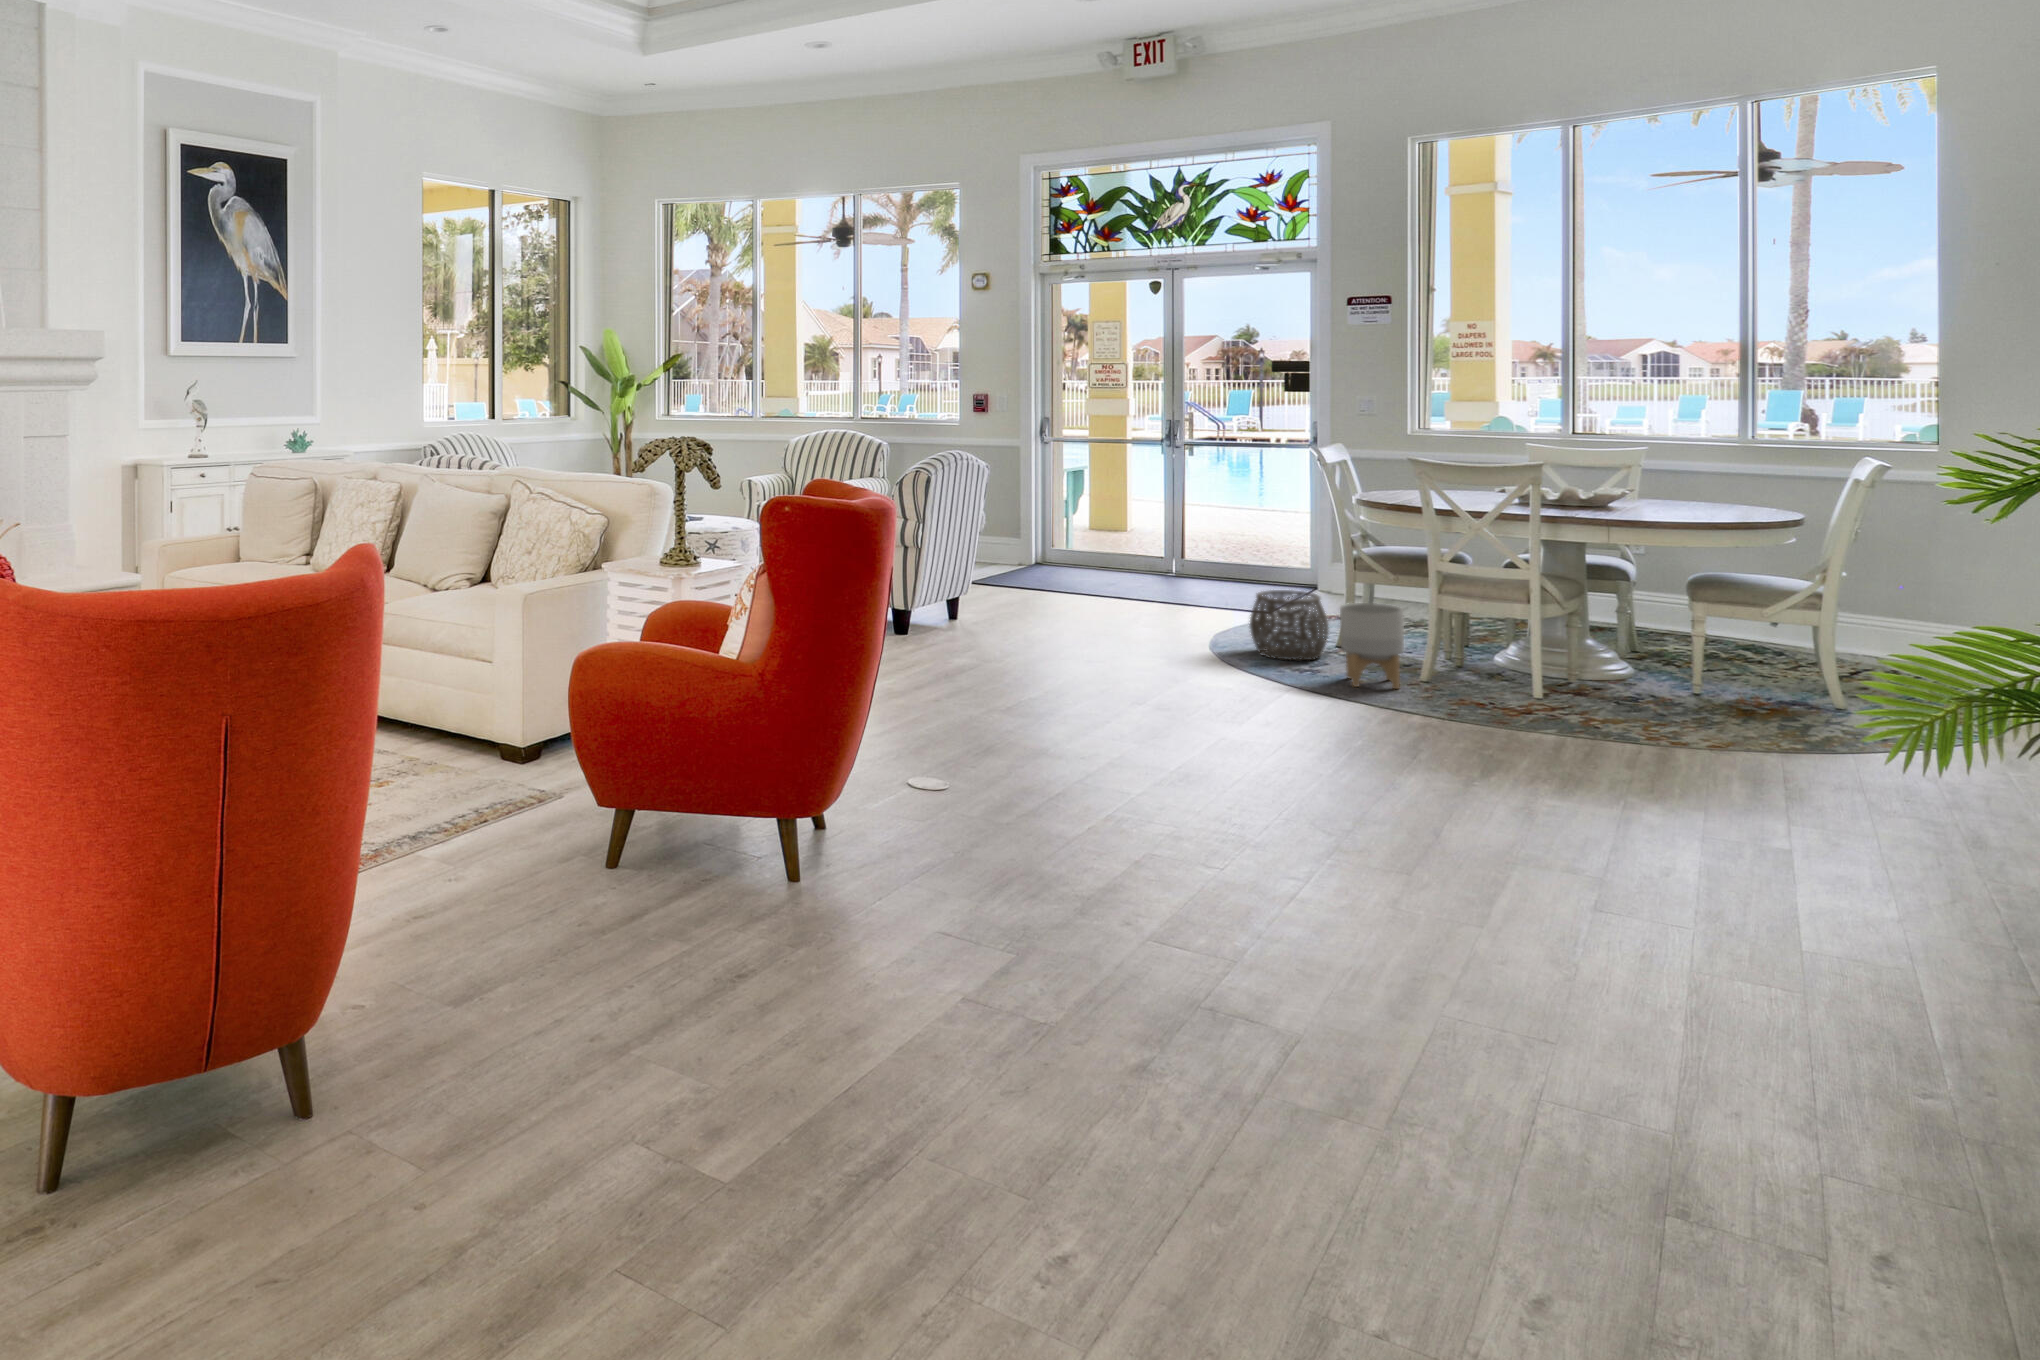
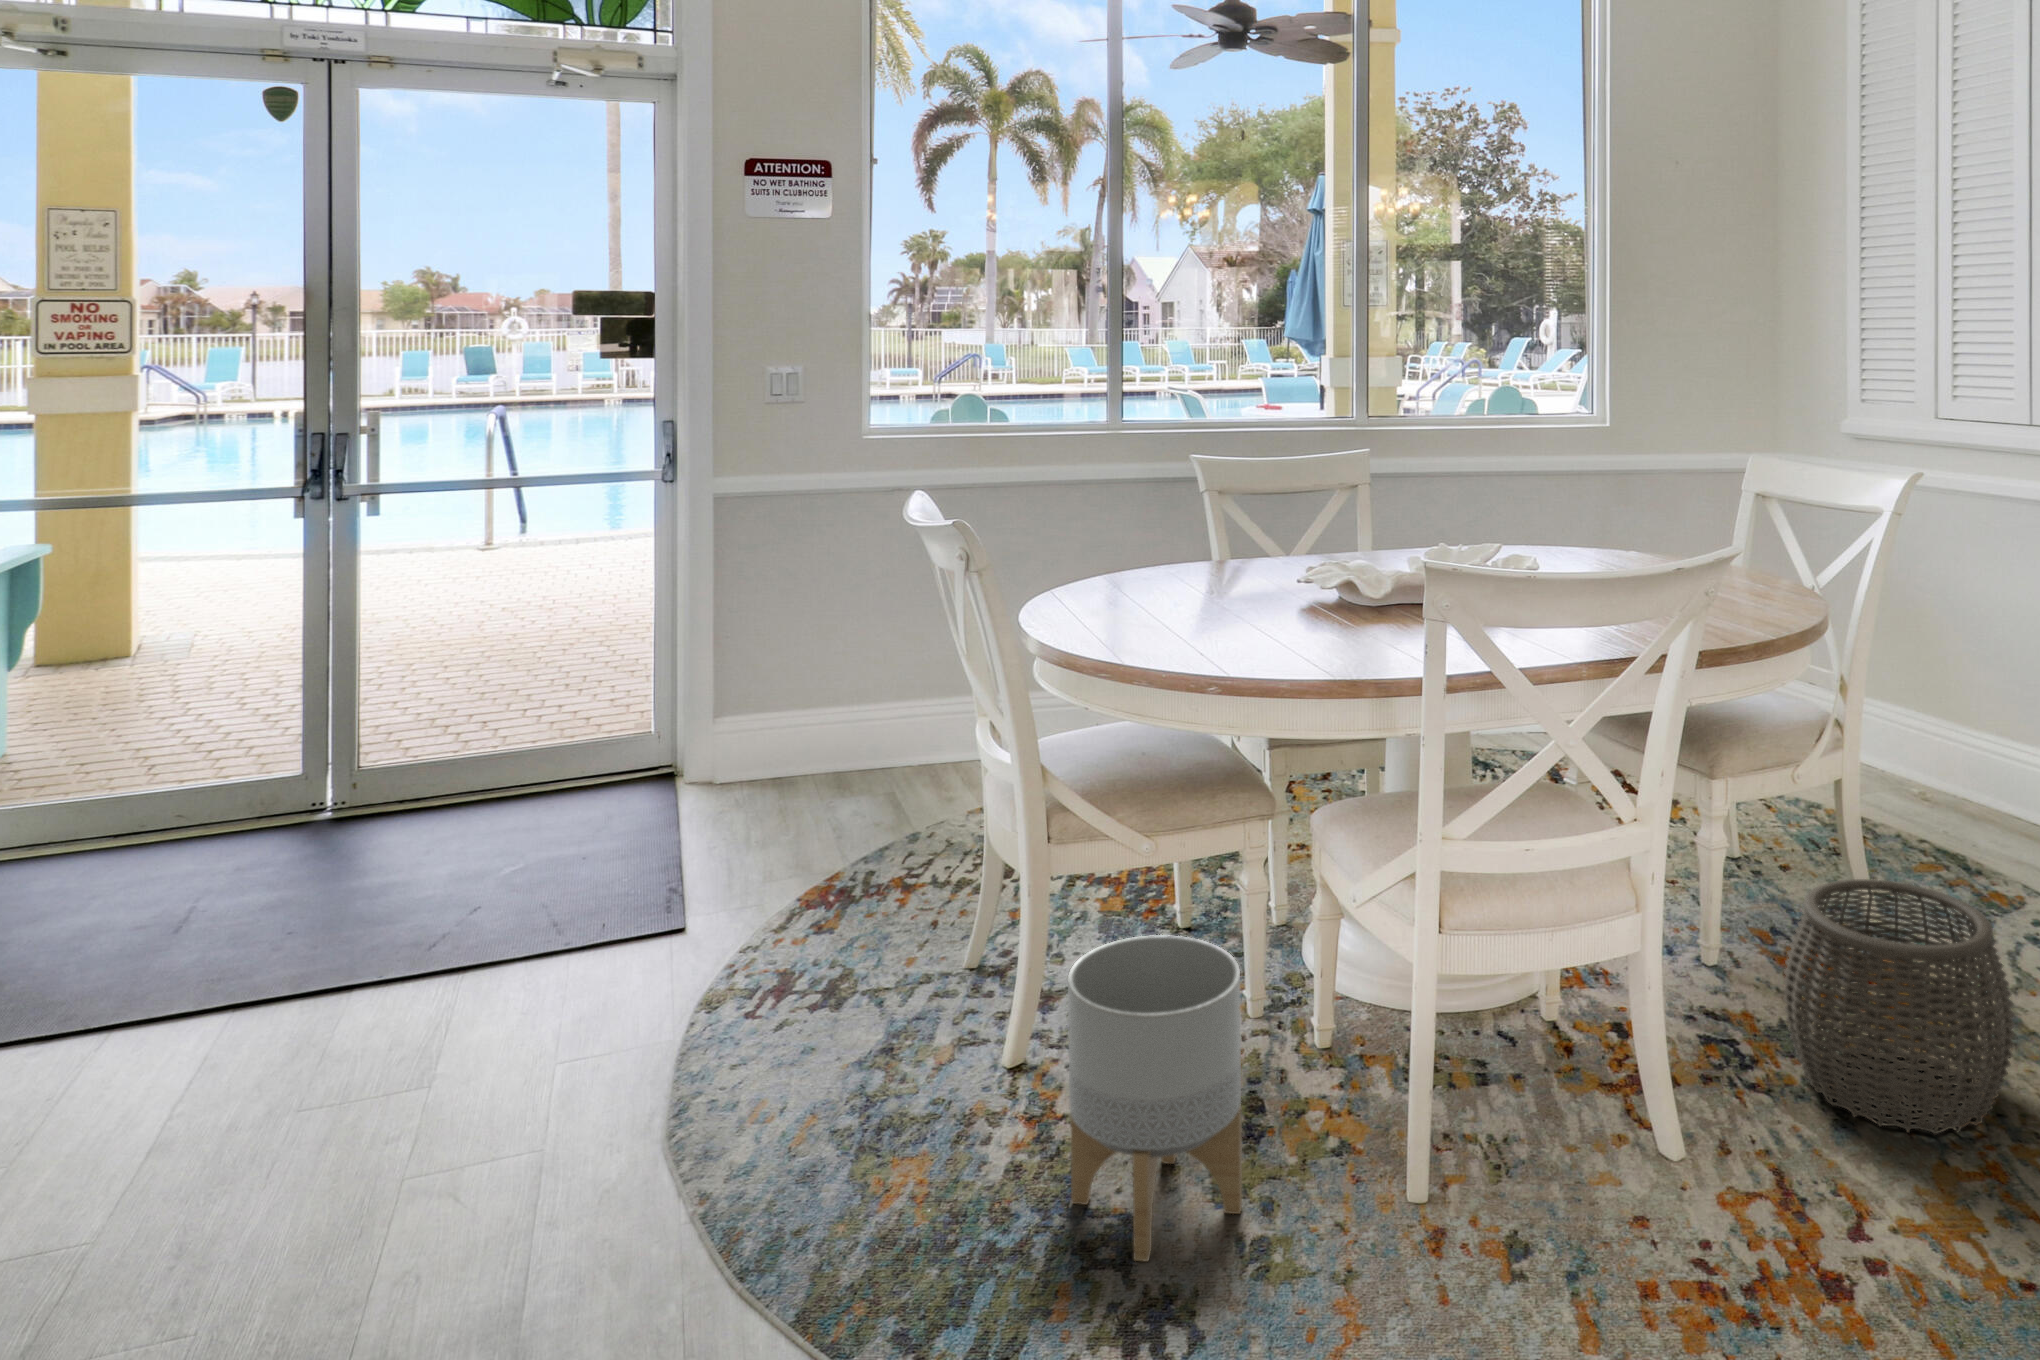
woven basket: present [1250,590,1329,660] -> present [1784,879,2015,1134]

